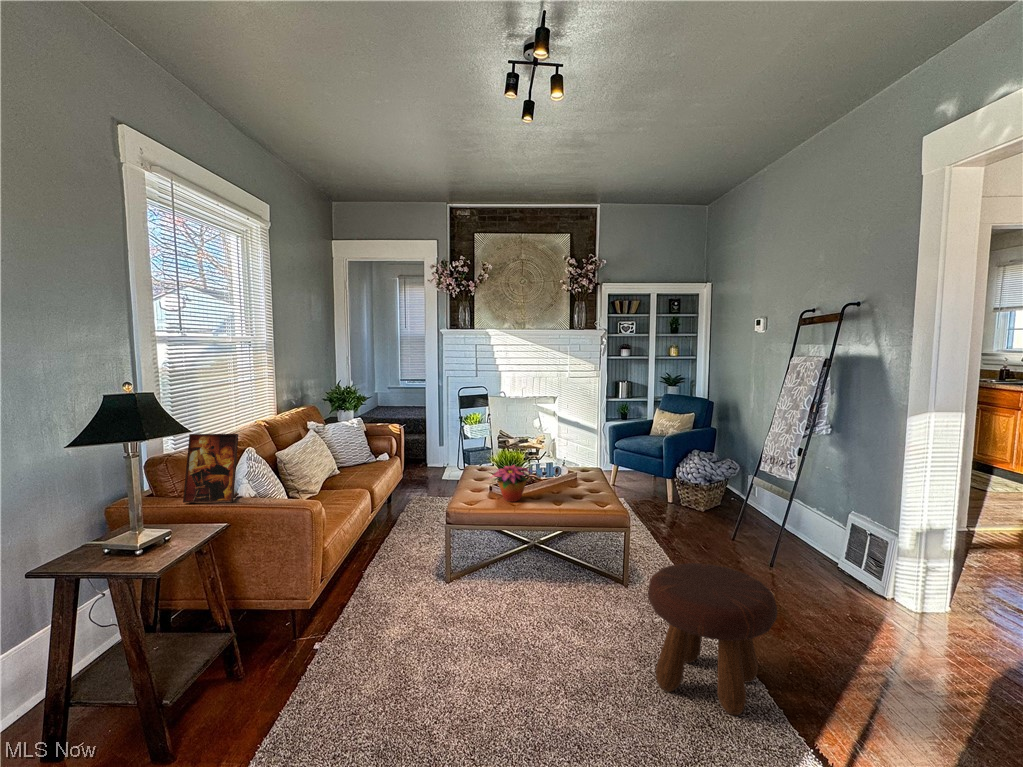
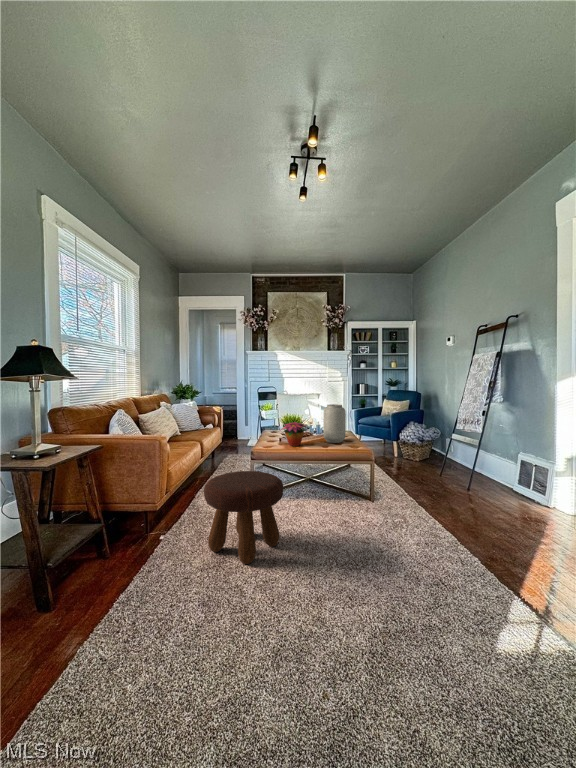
picture frame: present [183,434,239,503] -> none [73,393,112,439]
vase: none [557,436,590,496] -> present [323,404,346,443]
footstool: present [648,563,777,715] -> present [204,471,283,564]

